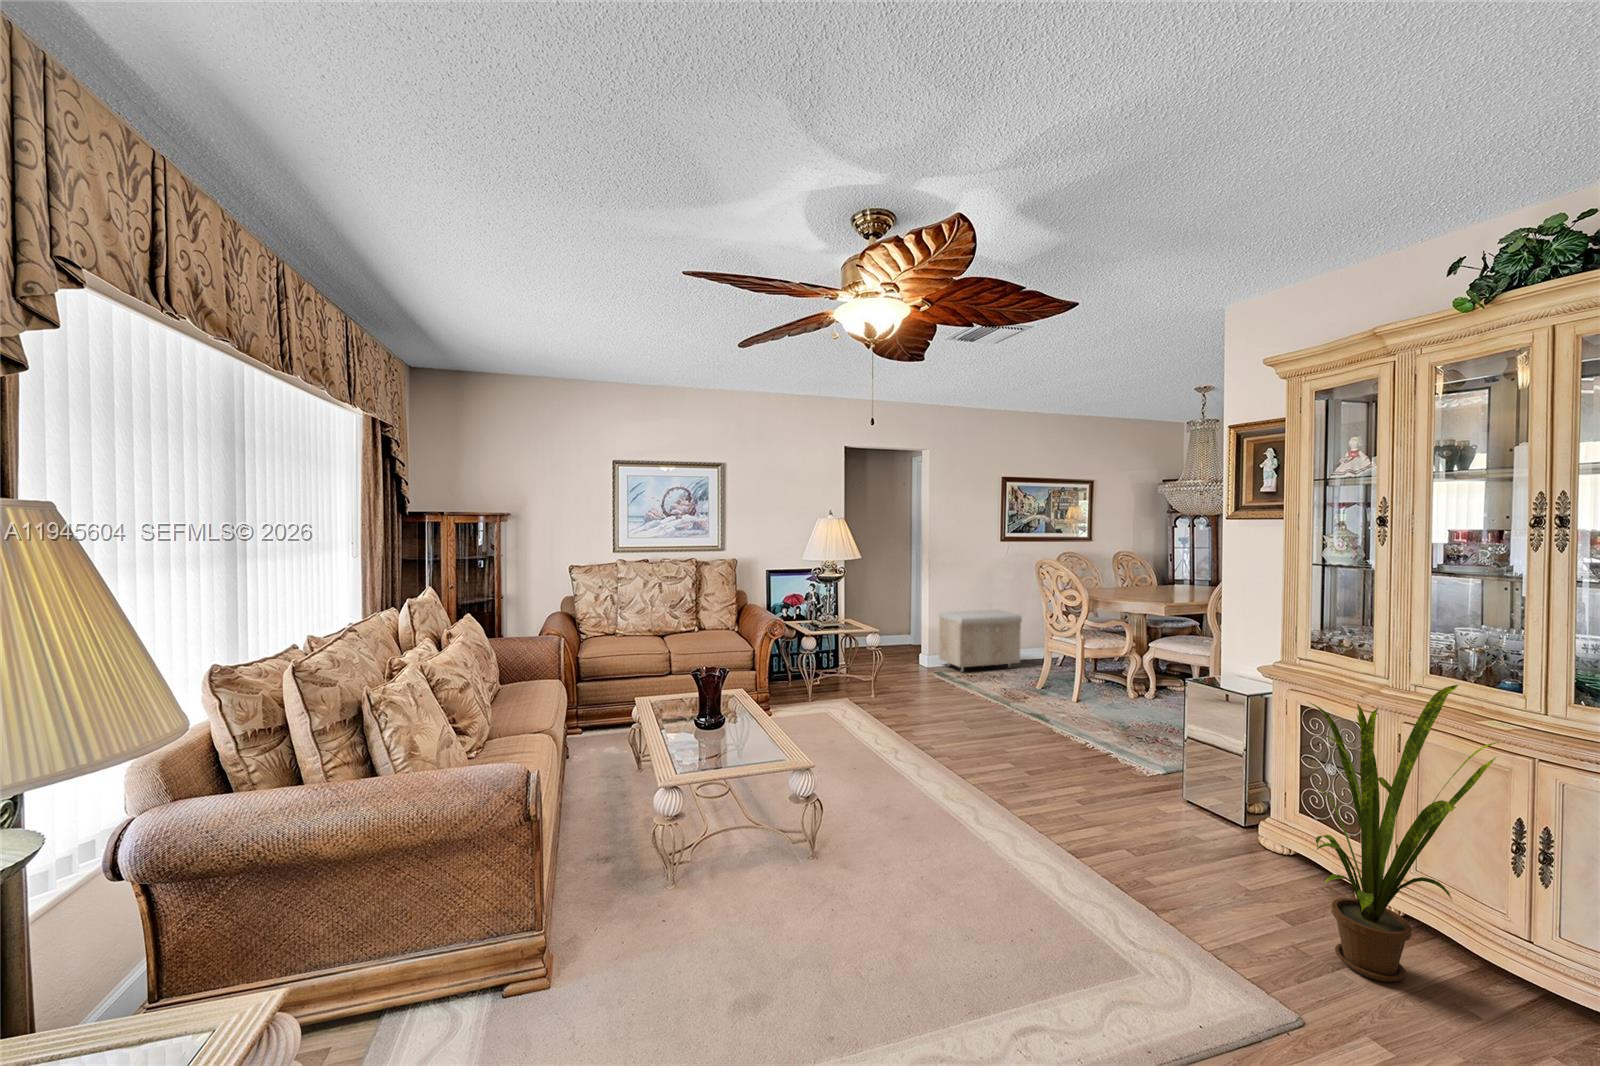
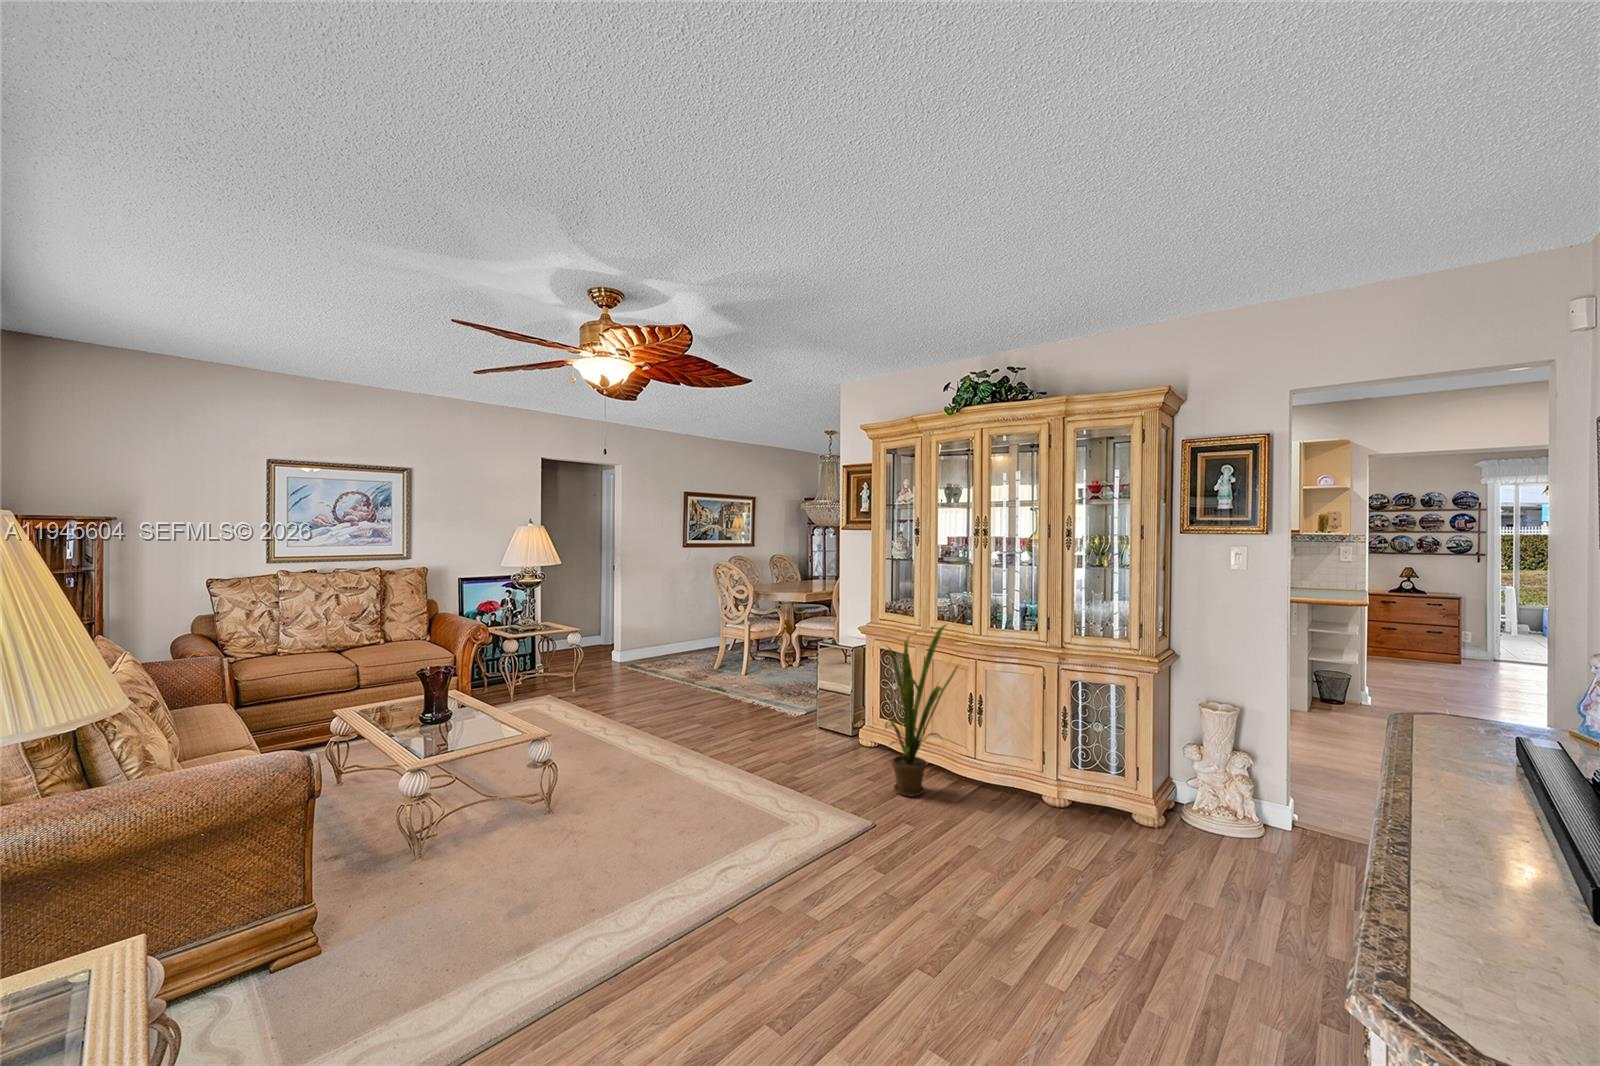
storage bench: present [939,610,1022,672] -> none [629,607,701,663]

